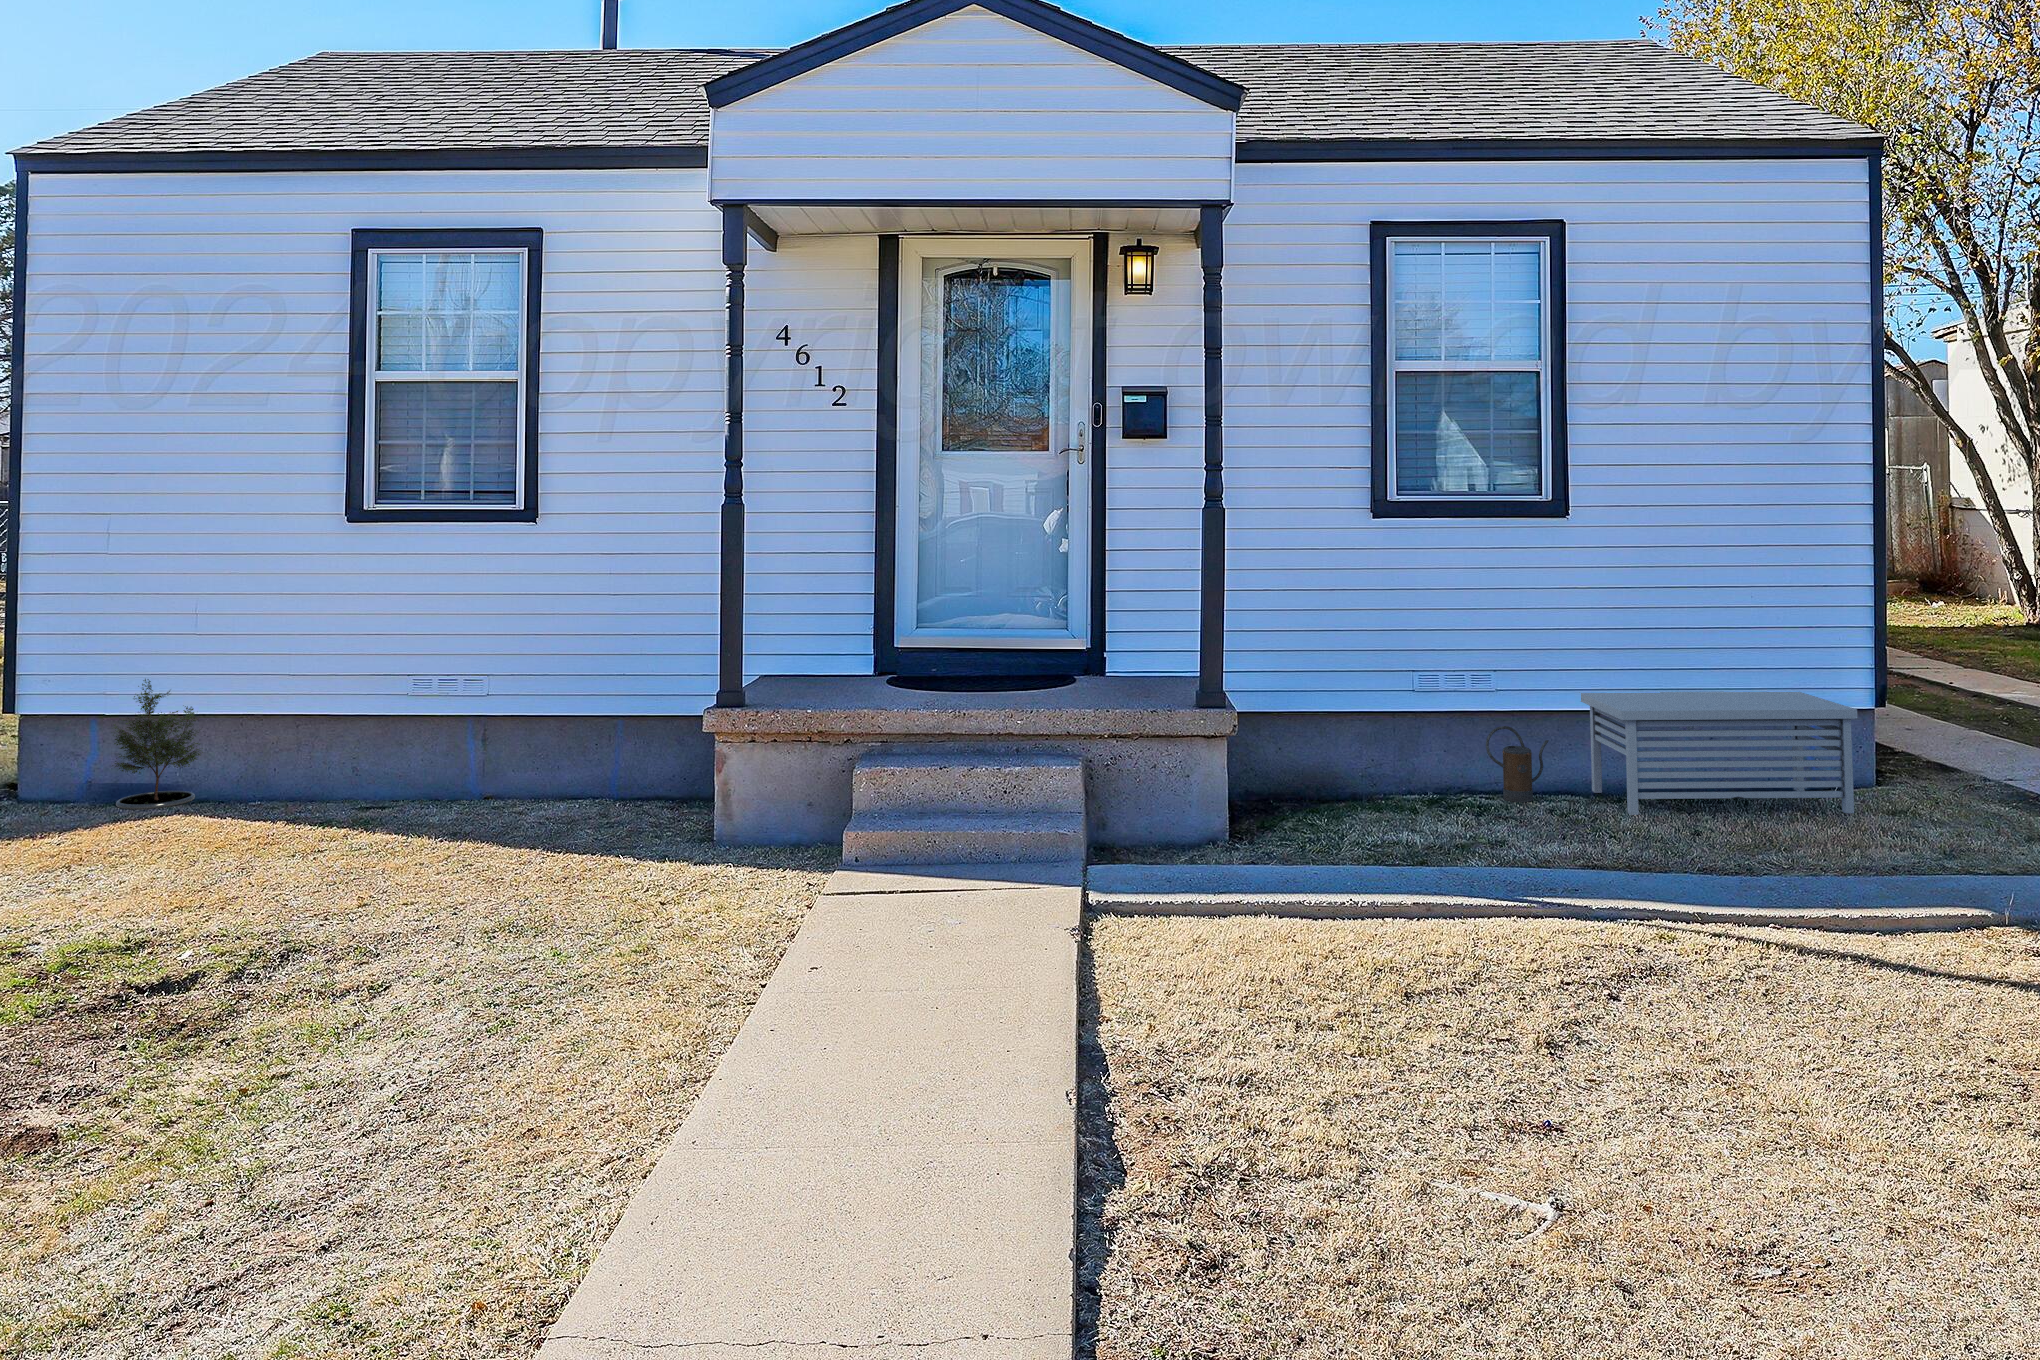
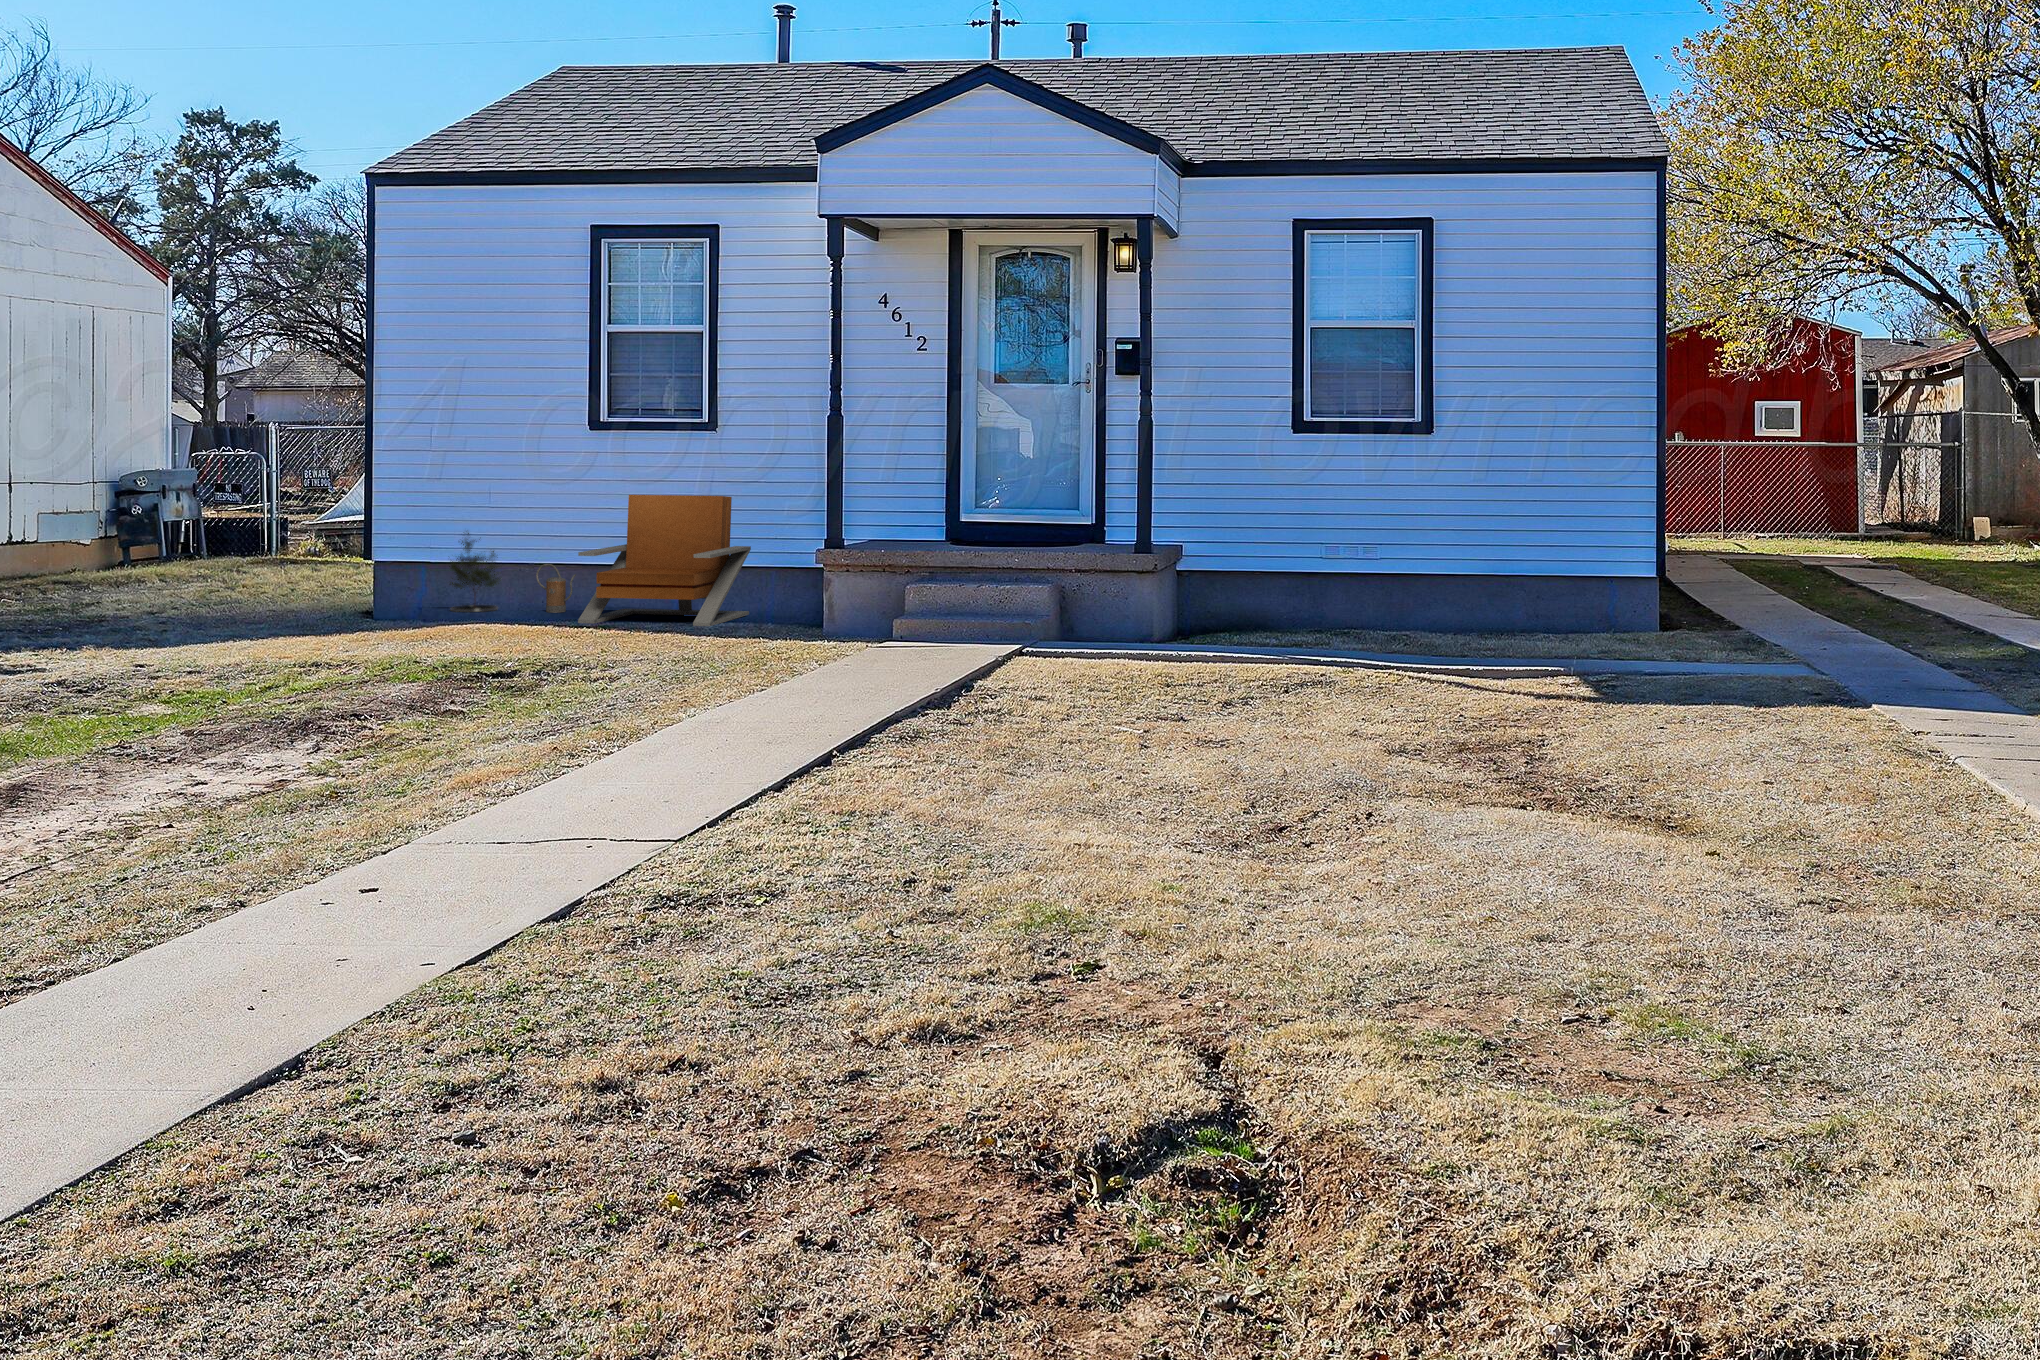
lounge chair: none [315,623,589,836] -> present [578,495,751,626]
storage bench: present [1581,692,1857,815] -> none [1433,558,1603,639]
watering can: present [1486,726,1549,802] -> present [536,564,576,613]

